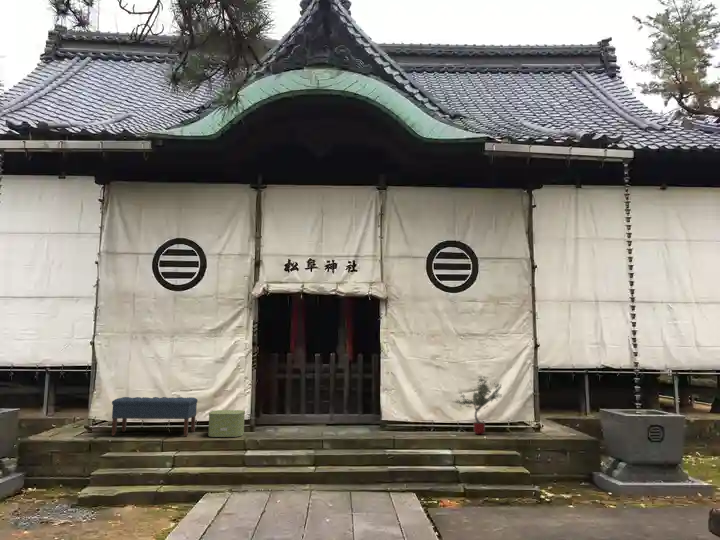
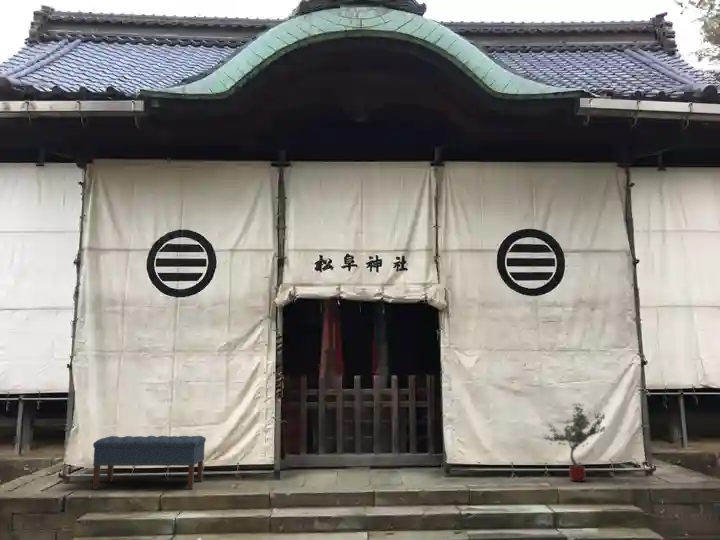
storage box: present [208,410,245,437] -> none [220,452,268,489]

